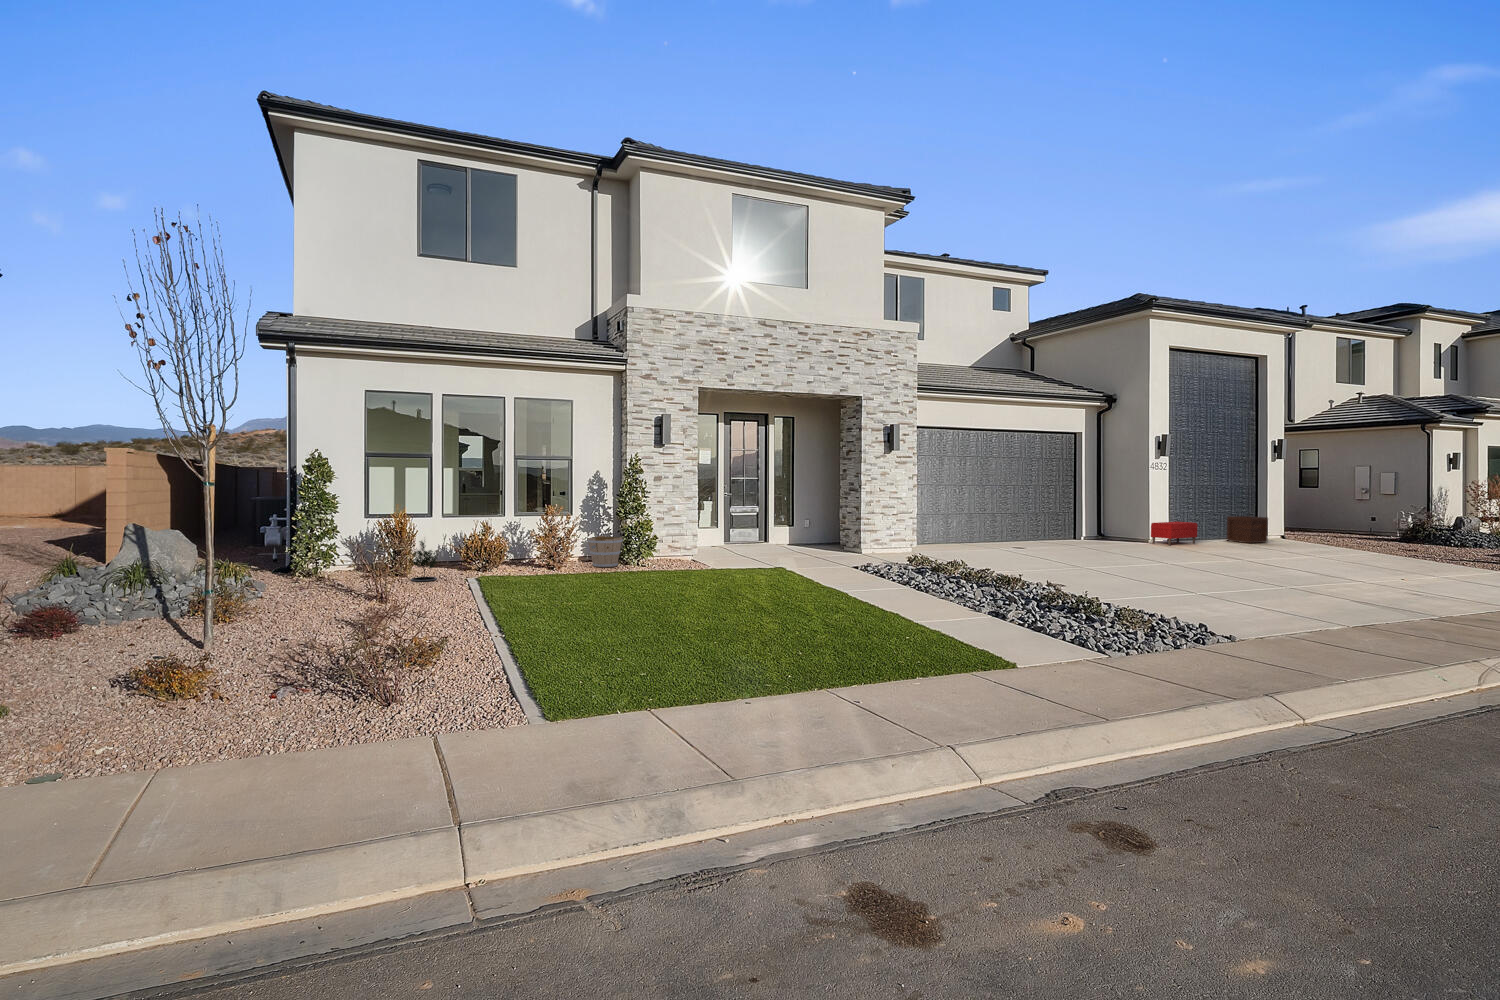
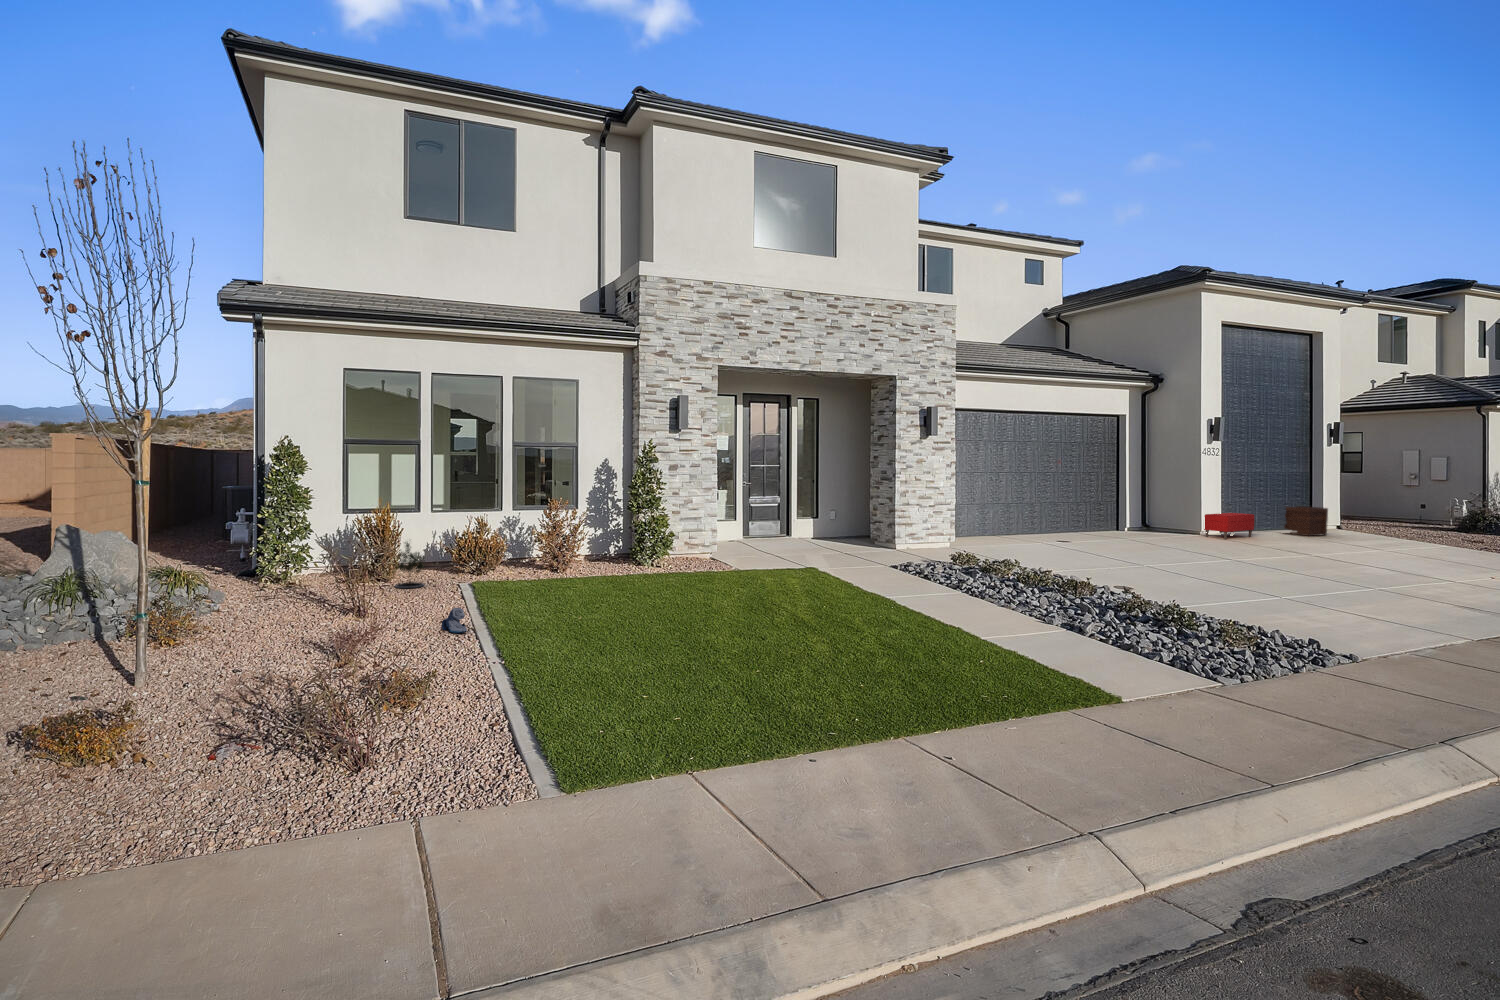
wooden bucket: present [588,536,623,567] -> none [595,533,634,569]
plush toy: none [452,593,474,614] -> present [442,608,467,633]

